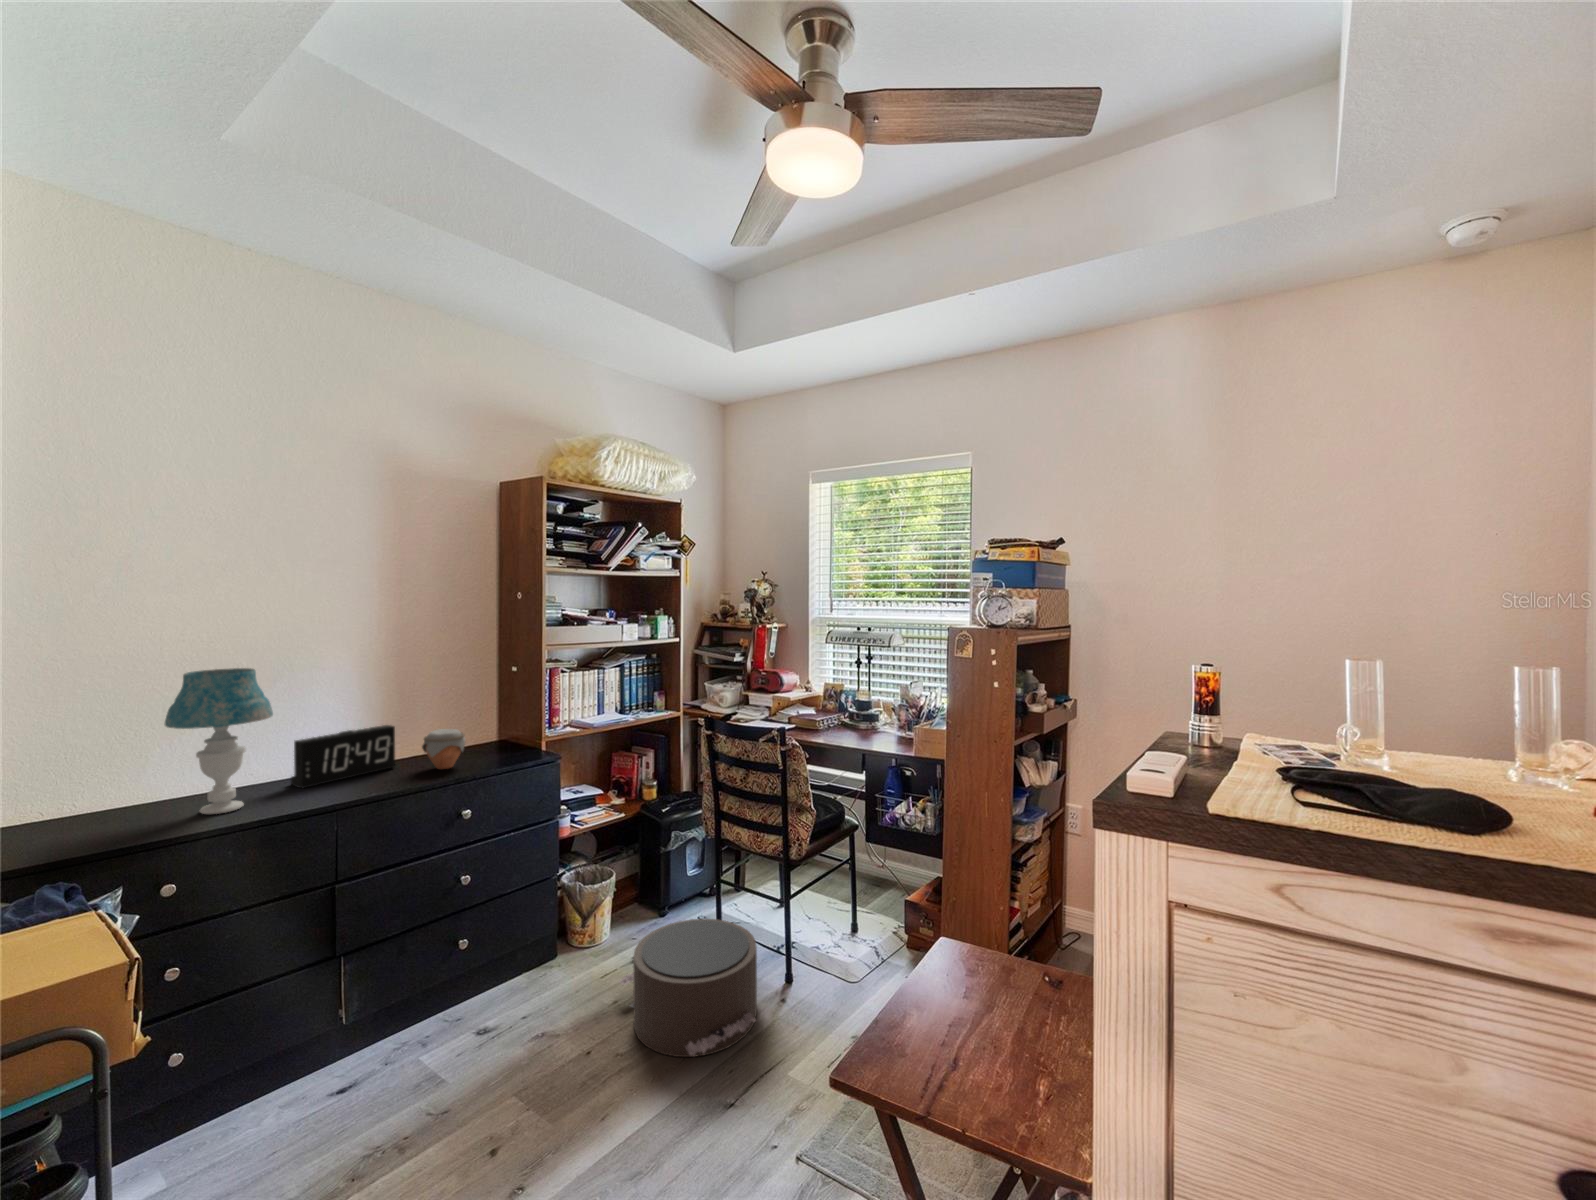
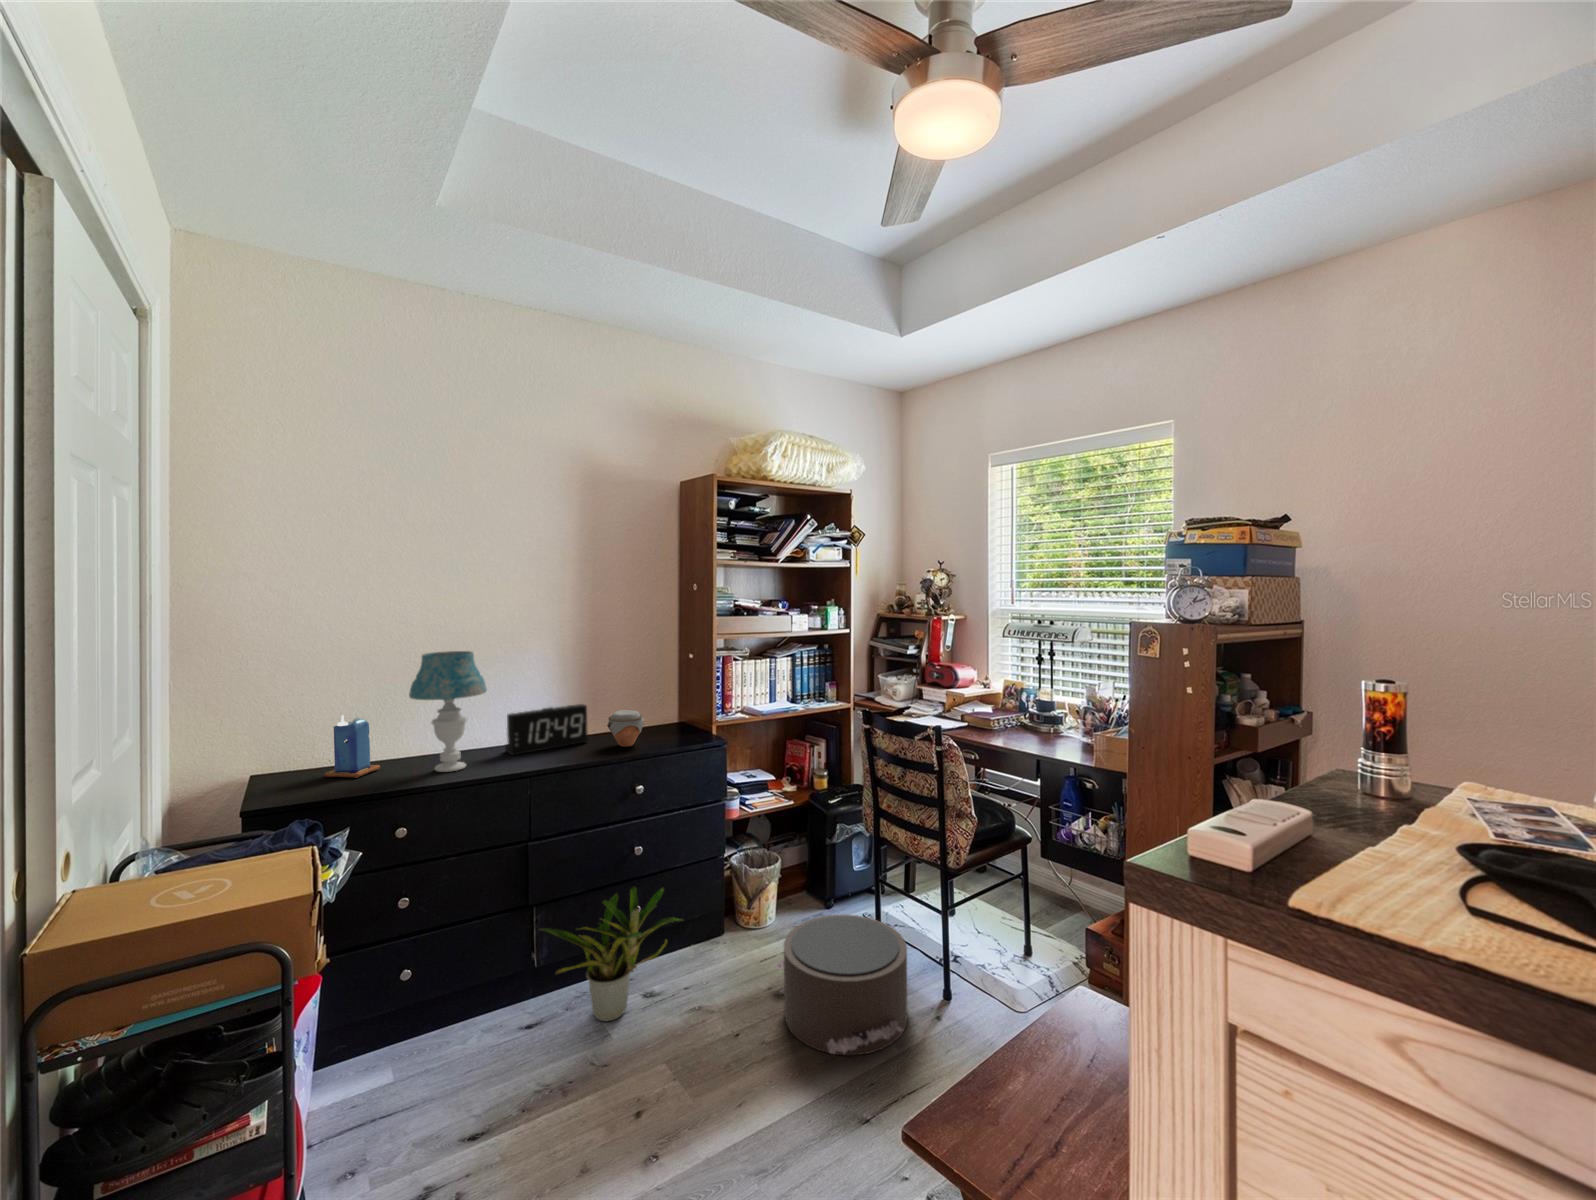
candle: none [31,753,116,834] -> present [324,715,380,778]
potted plant: none [347,917,521,1075] -> present [541,887,680,1021]

